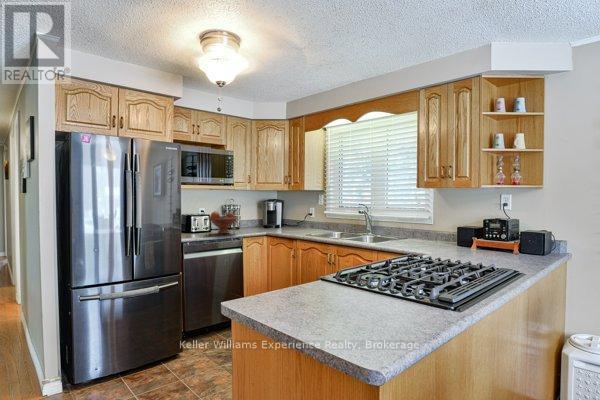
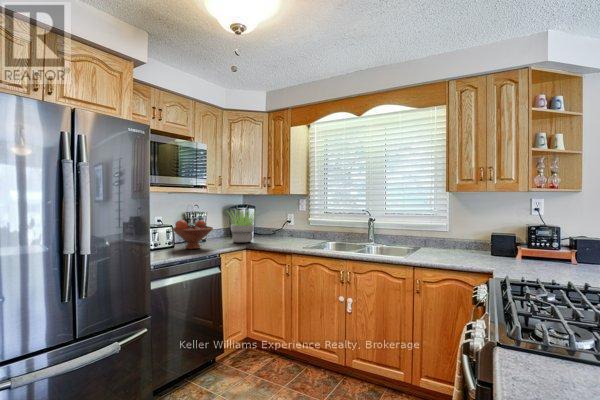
potted plant: none [250,203,282,231] -> present [227,210,255,243]

